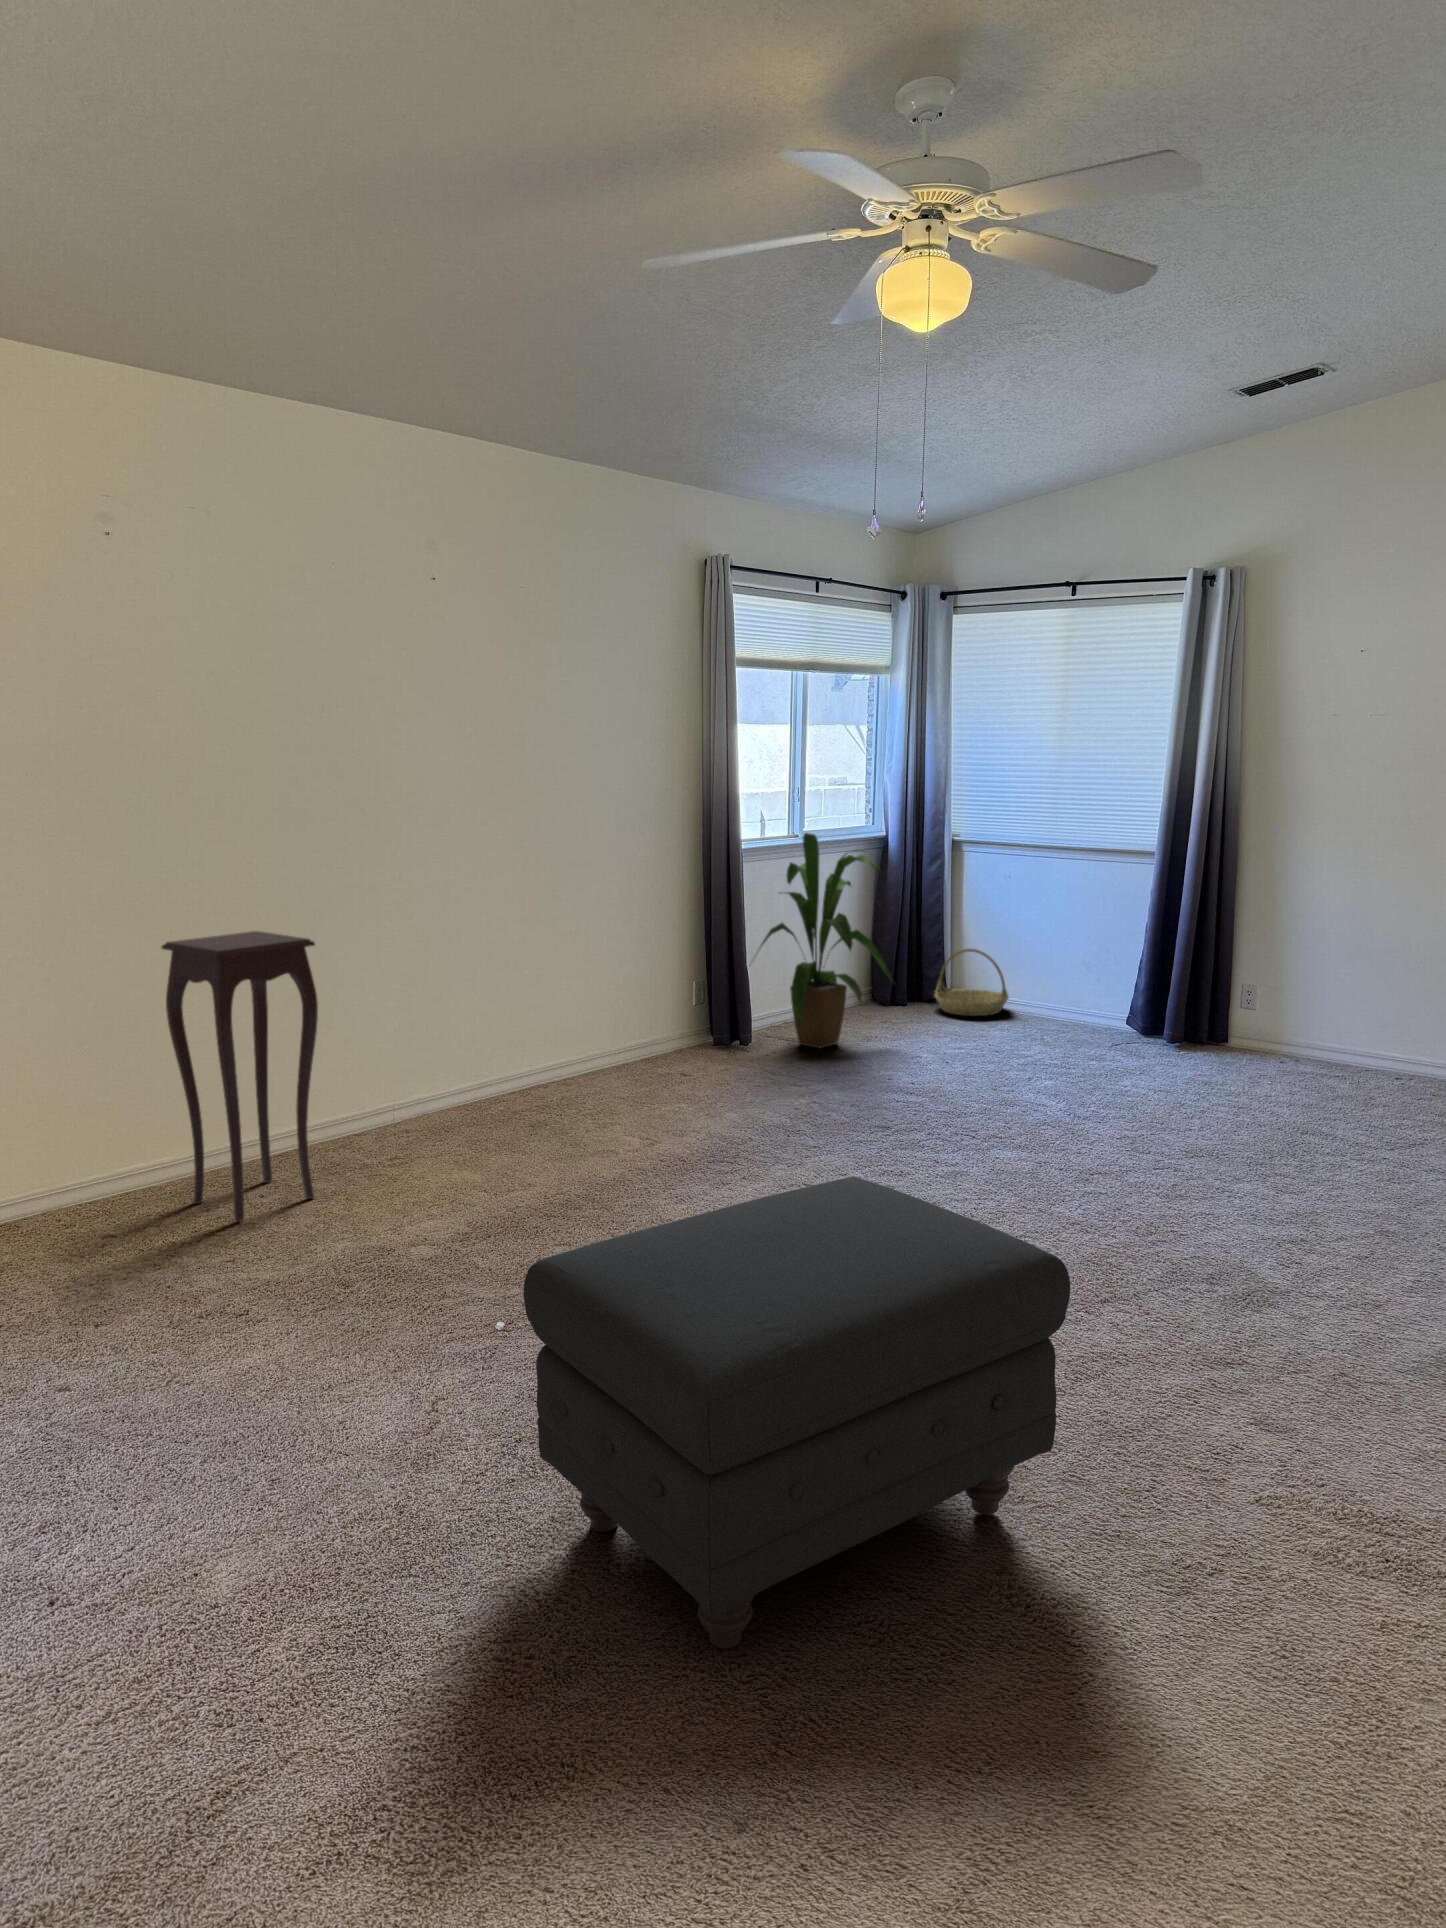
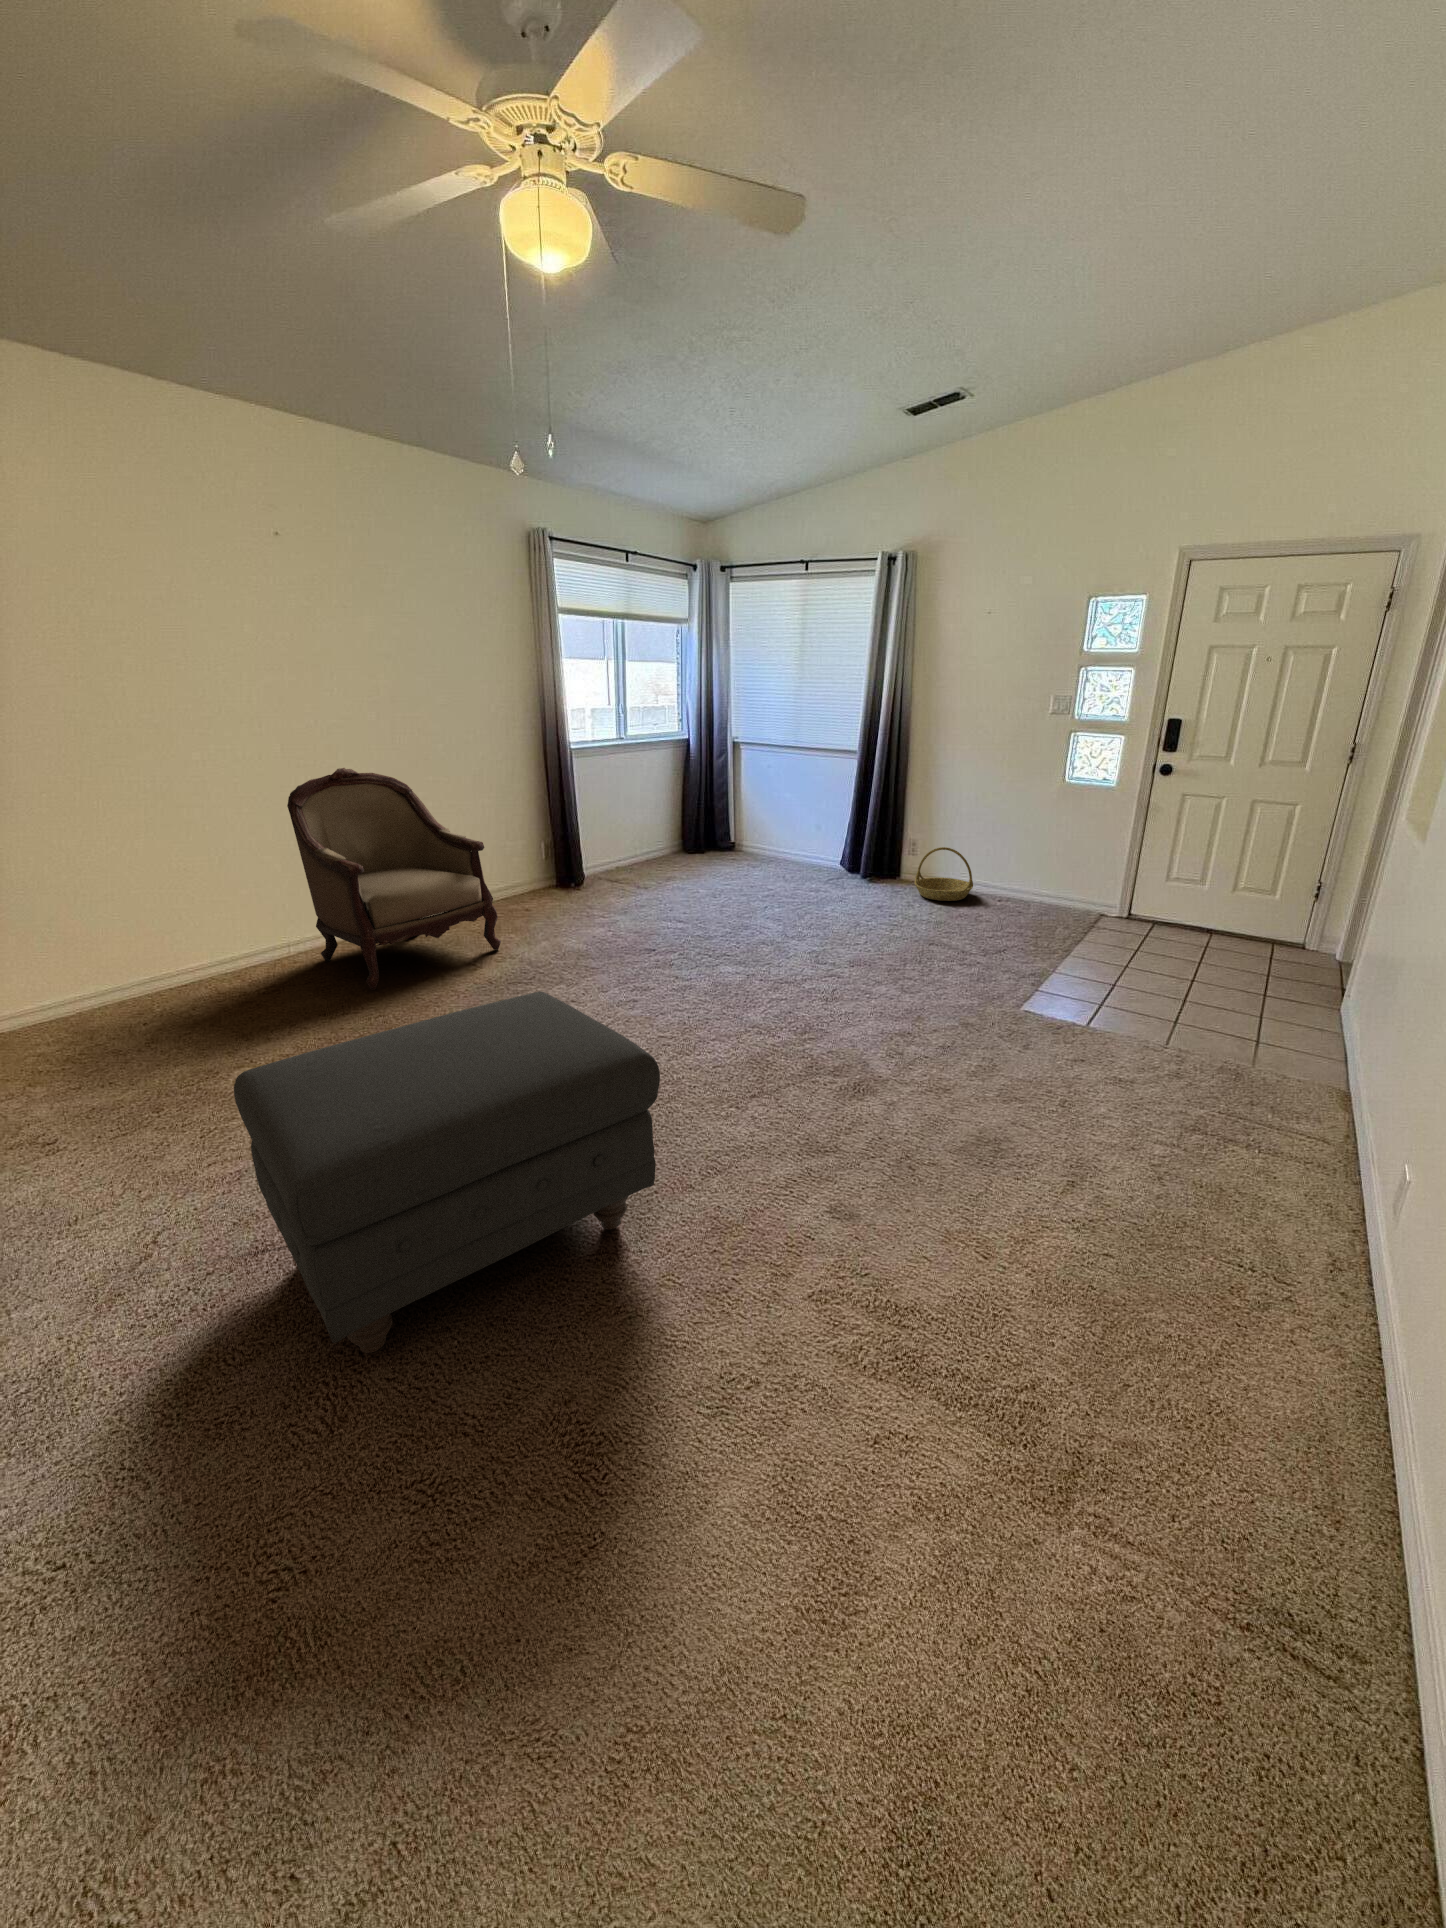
house plant: present [749,833,894,1048] -> none [583,736,684,885]
armchair: none [406,877,669,1187] -> present [287,768,501,990]
side table: present [162,931,318,1221] -> none [67,809,221,1022]
basket: present [935,949,1008,1016] -> present [915,847,973,901]

